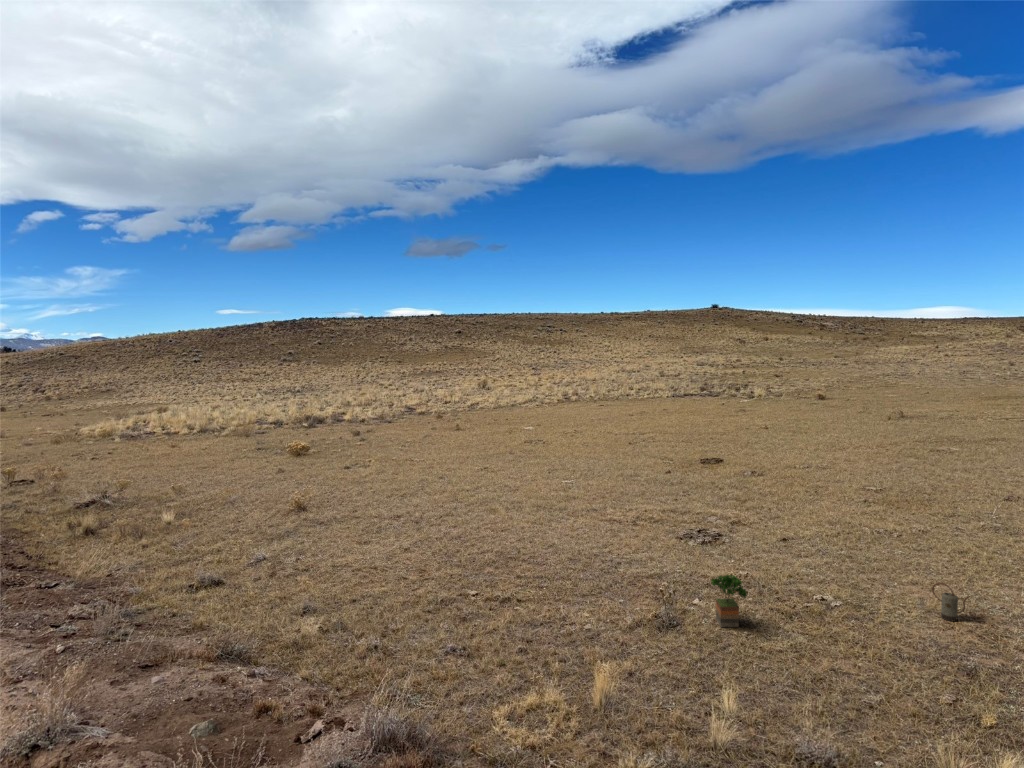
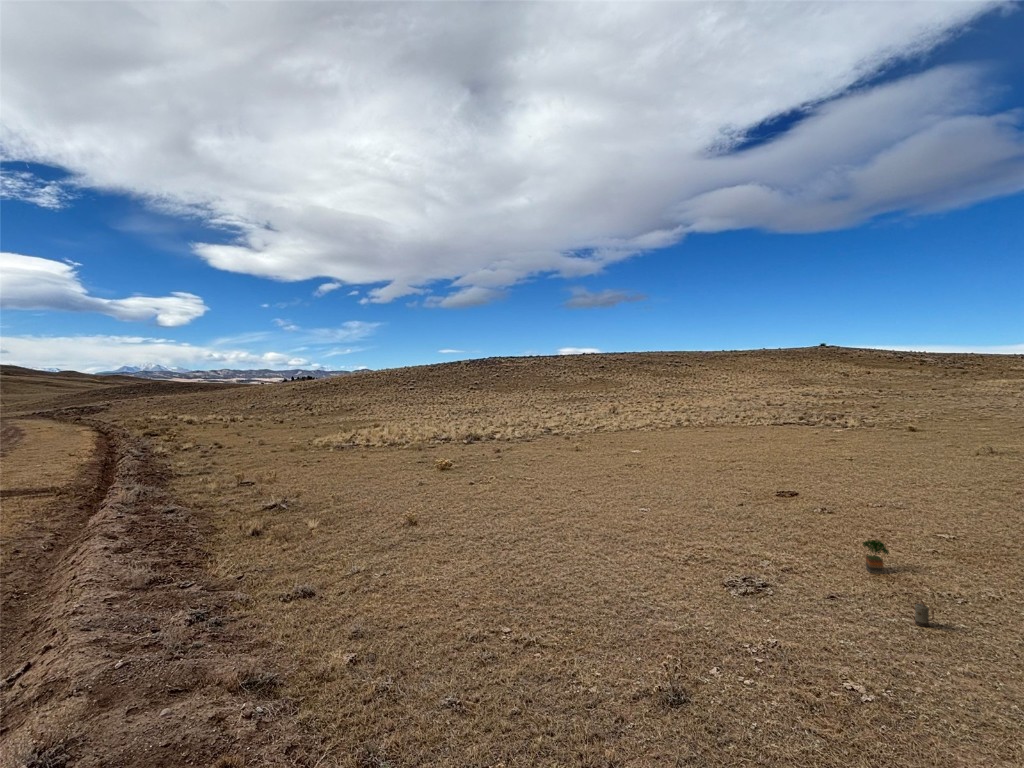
potted tree: present [711,575,747,627] -> present [863,540,889,574]

